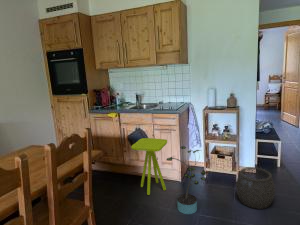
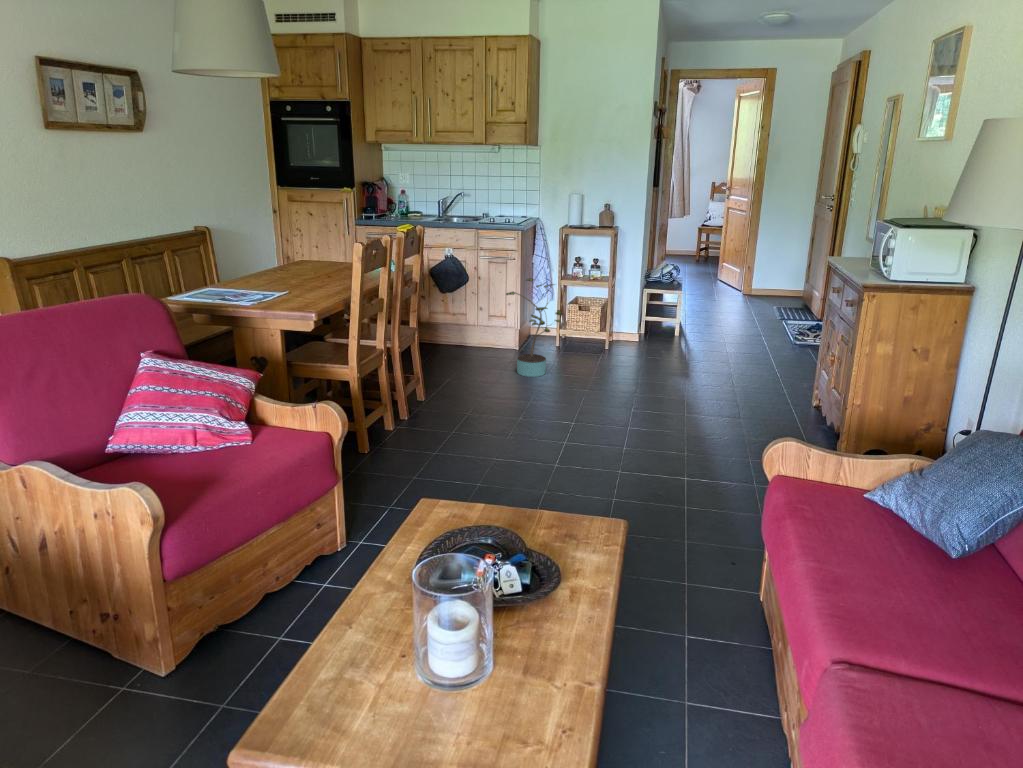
side table: present [131,138,167,195] -> none [444,273,501,361]
woven basket: present [236,167,275,208] -> none [603,318,657,372]

